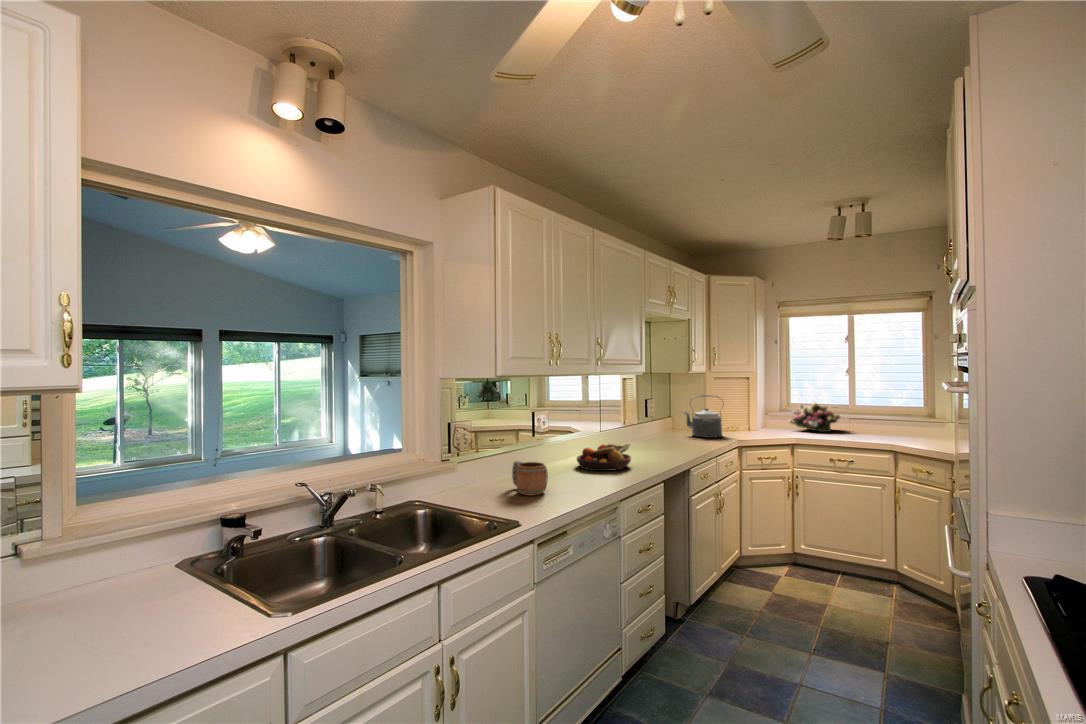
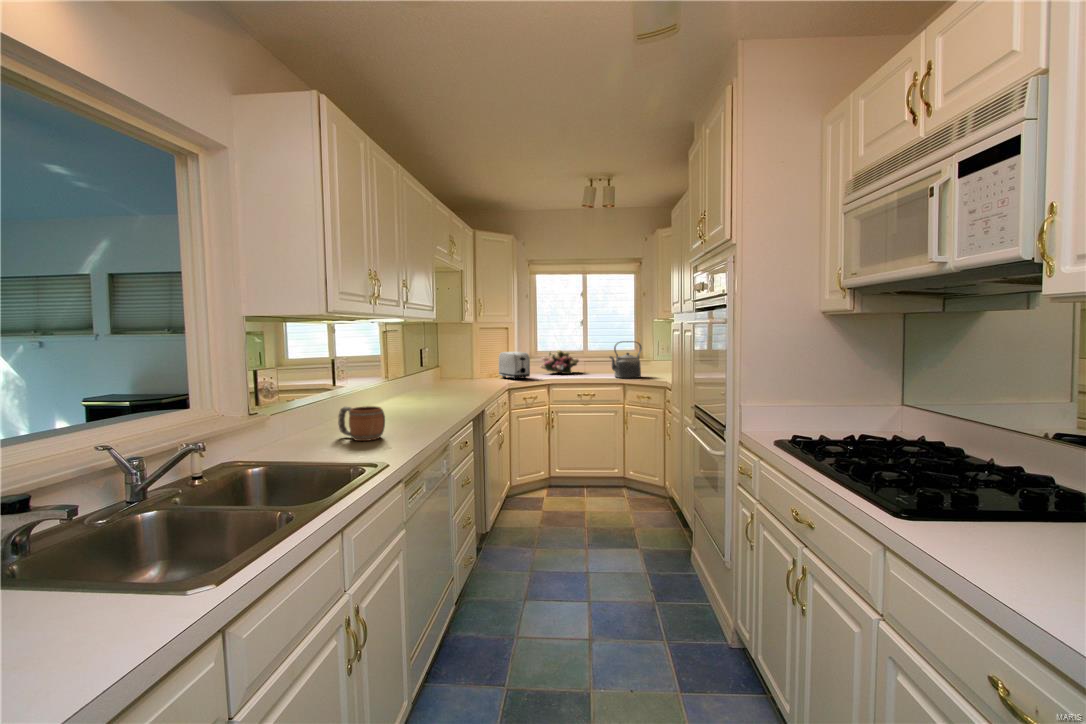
kettle: present [684,395,722,438] -> present [610,341,642,378]
toaster: none [734,404,769,436] -> present [499,352,530,379]
fruit bowl: present [577,444,631,471] -> none [385,387,442,415]

